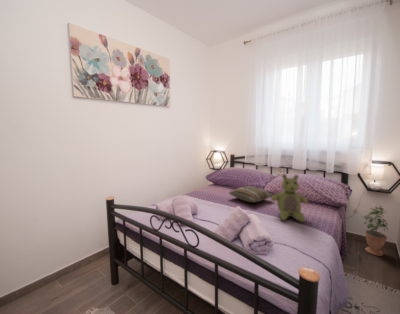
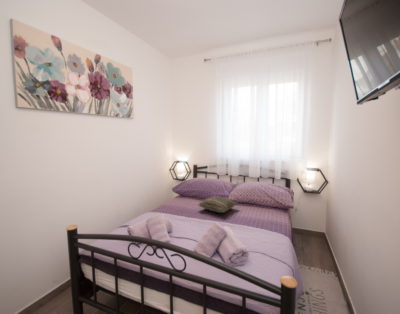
stuffed bear: present [271,174,308,222] -> none [240,186,270,229]
potted plant: present [364,206,388,256] -> none [304,204,323,246]

